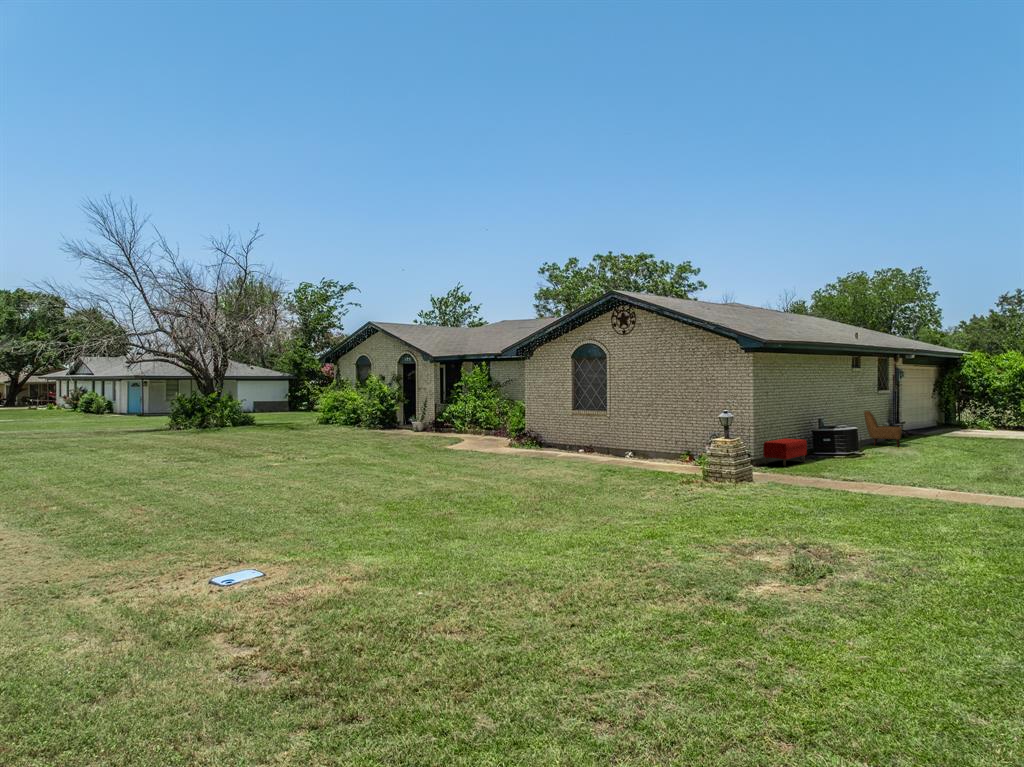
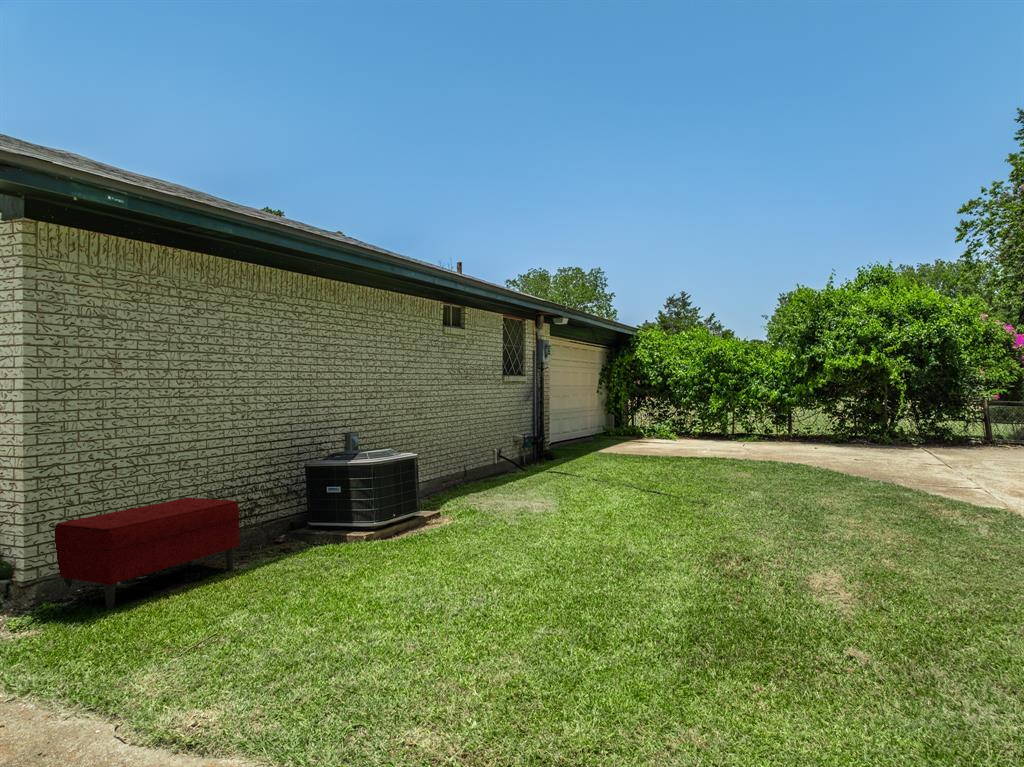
chair: present [864,411,902,447] -> none [468,413,536,485]

